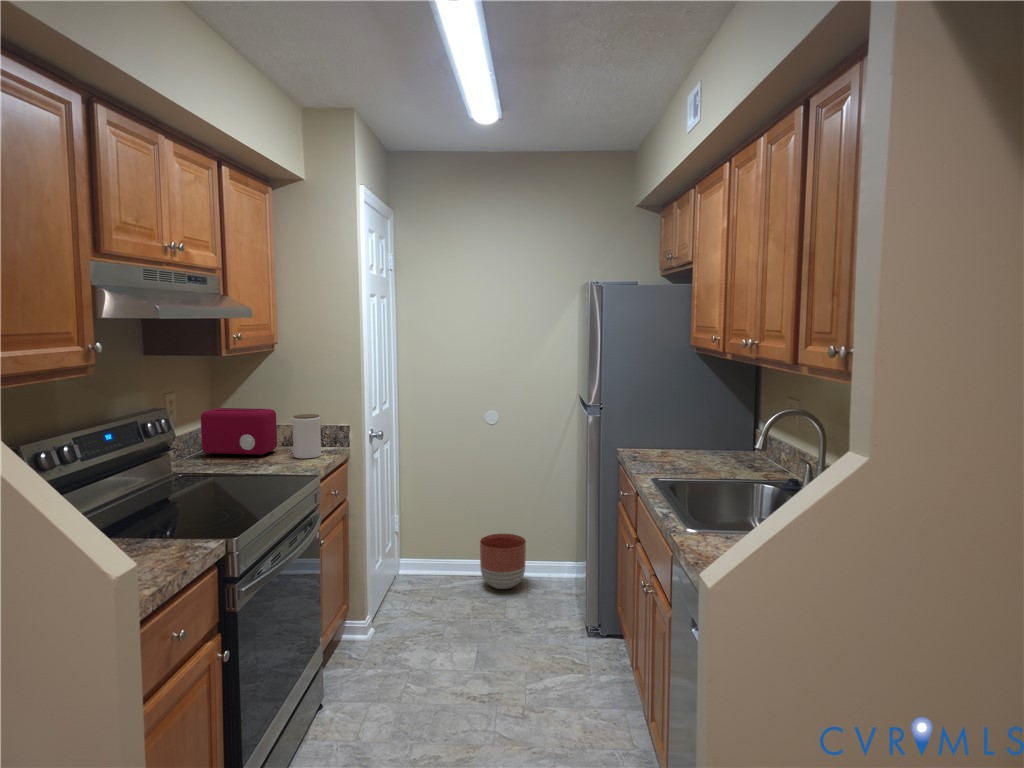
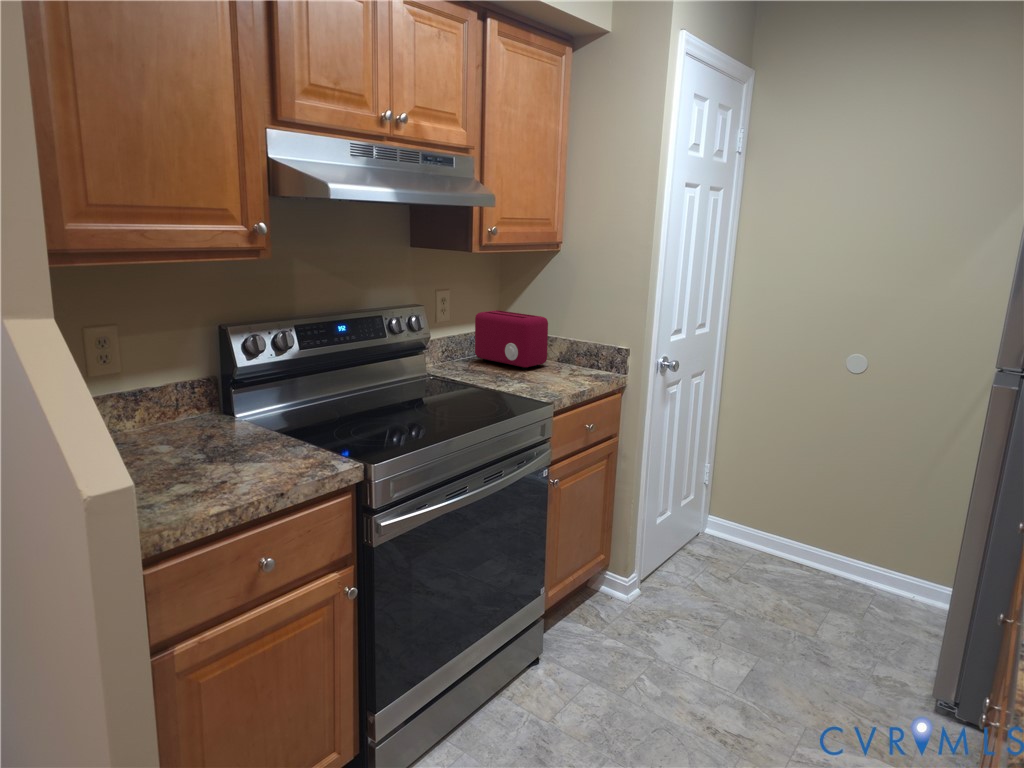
jar: present [292,414,321,458] -> none [554,327,587,380]
planter: present [480,534,526,589] -> none [803,519,878,598]

